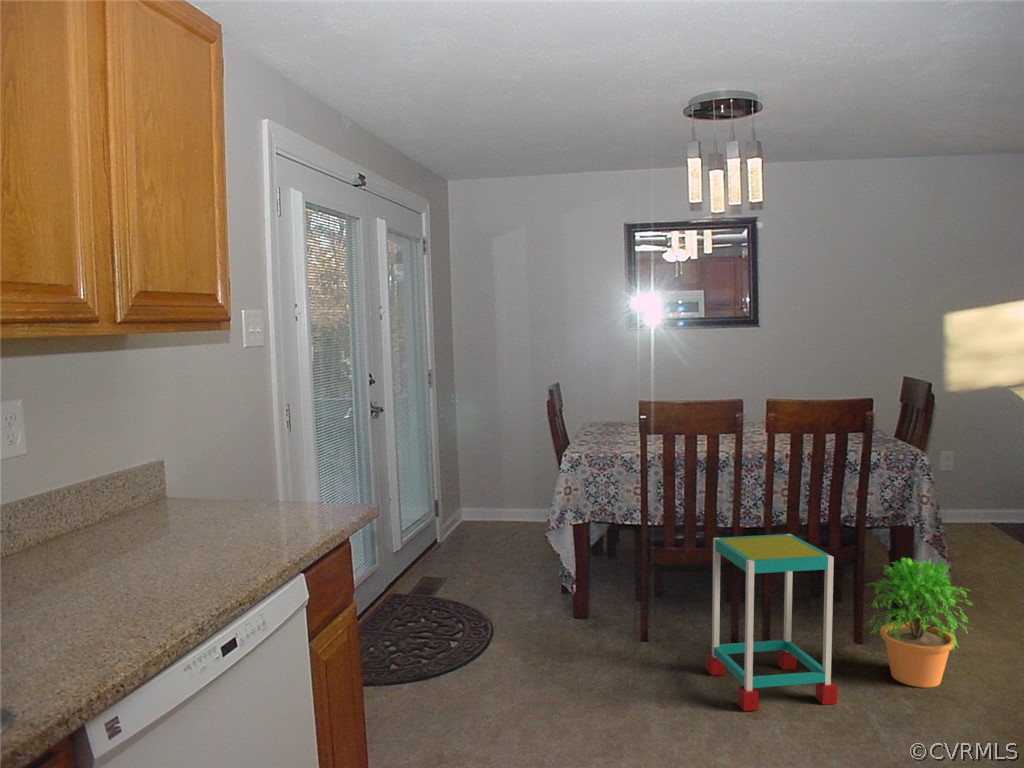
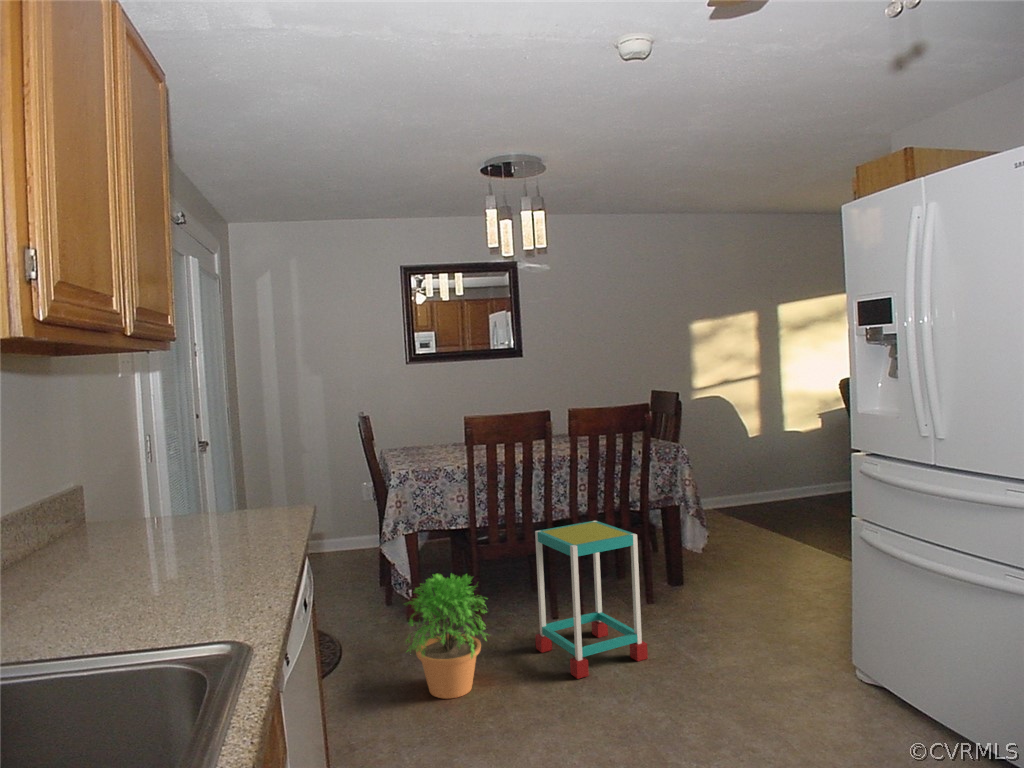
potted plant: present [870,558,968,688] -> present [407,574,486,699]

